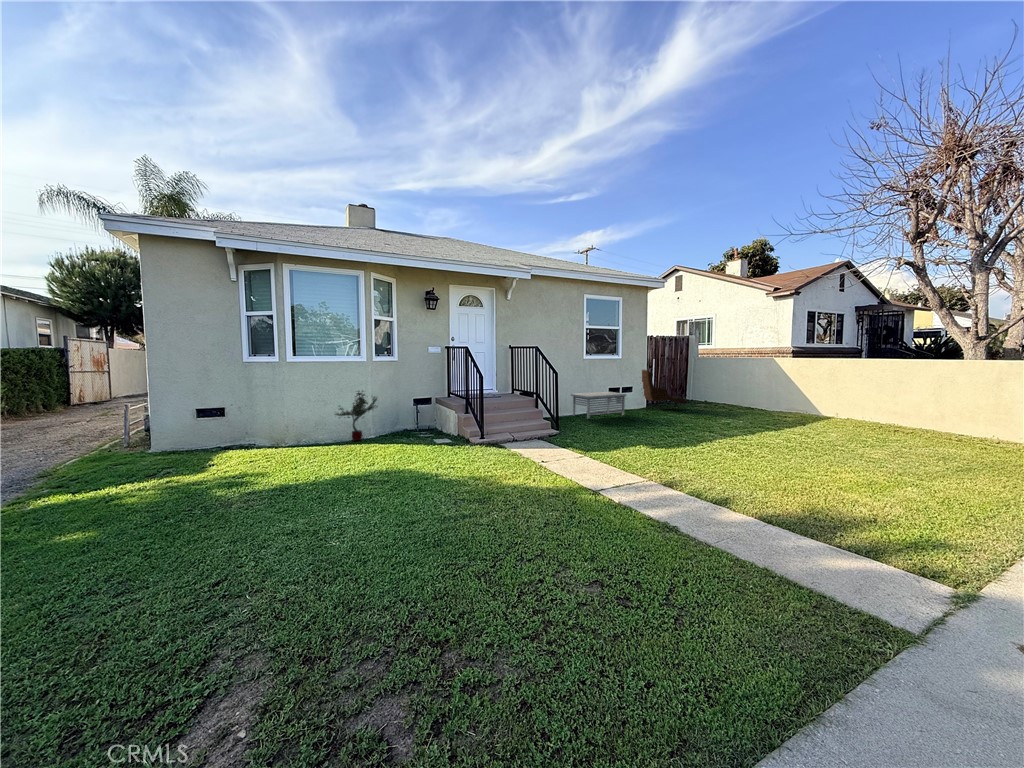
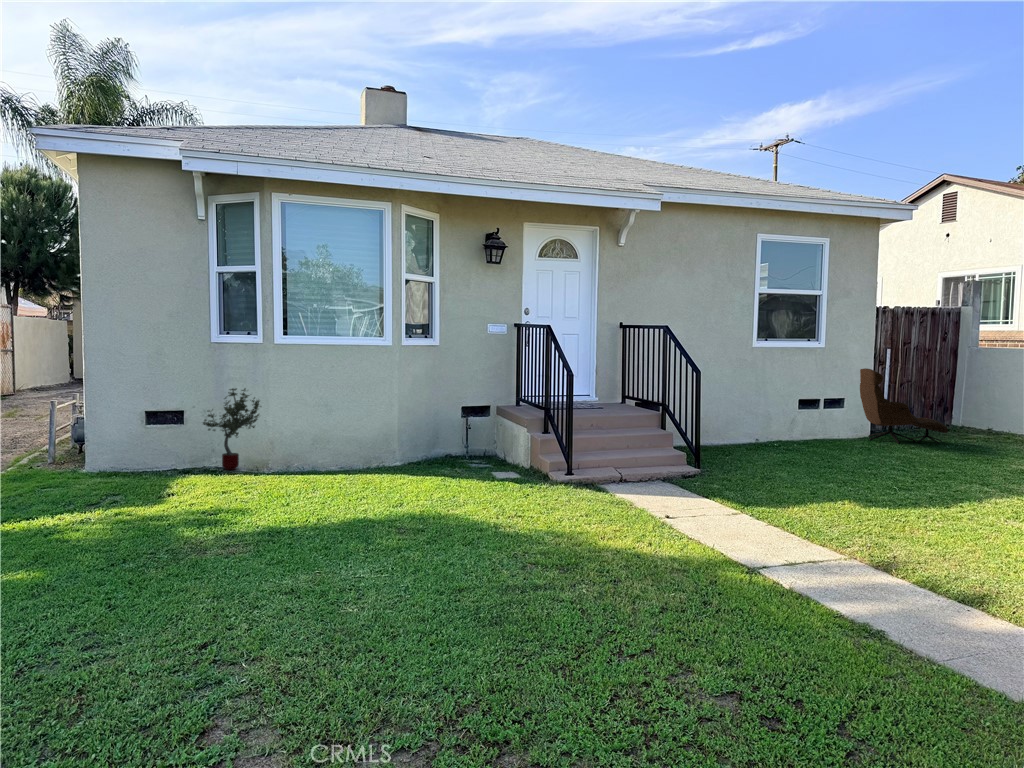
potted tree: present [335,391,377,441] -> present [203,388,261,470]
storage bench: present [571,392,626,419] -> none [729,406,830,452]

